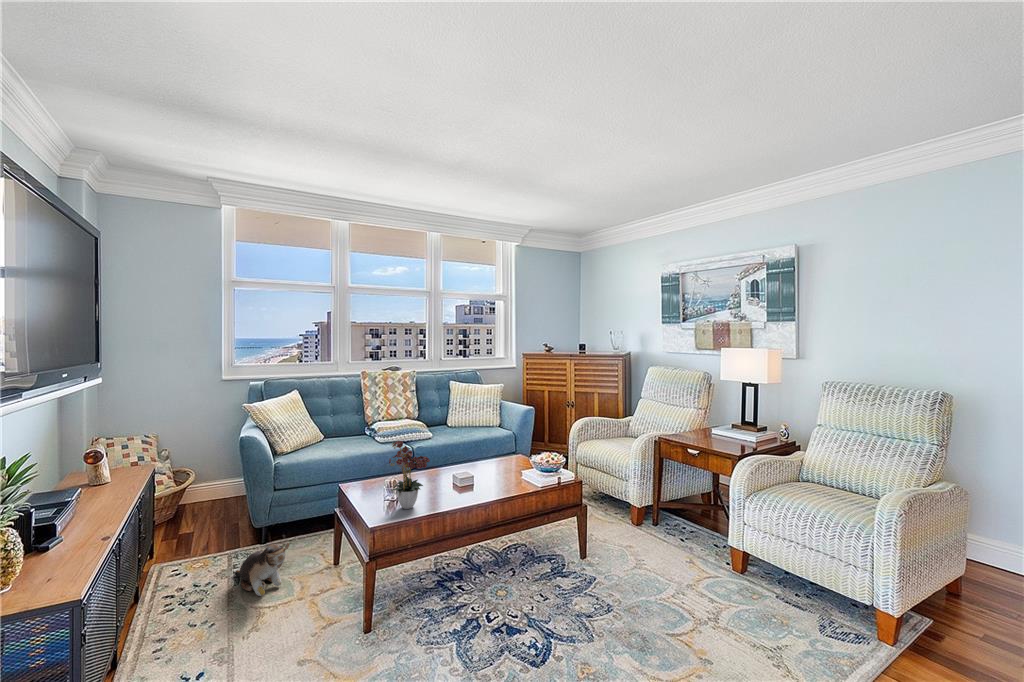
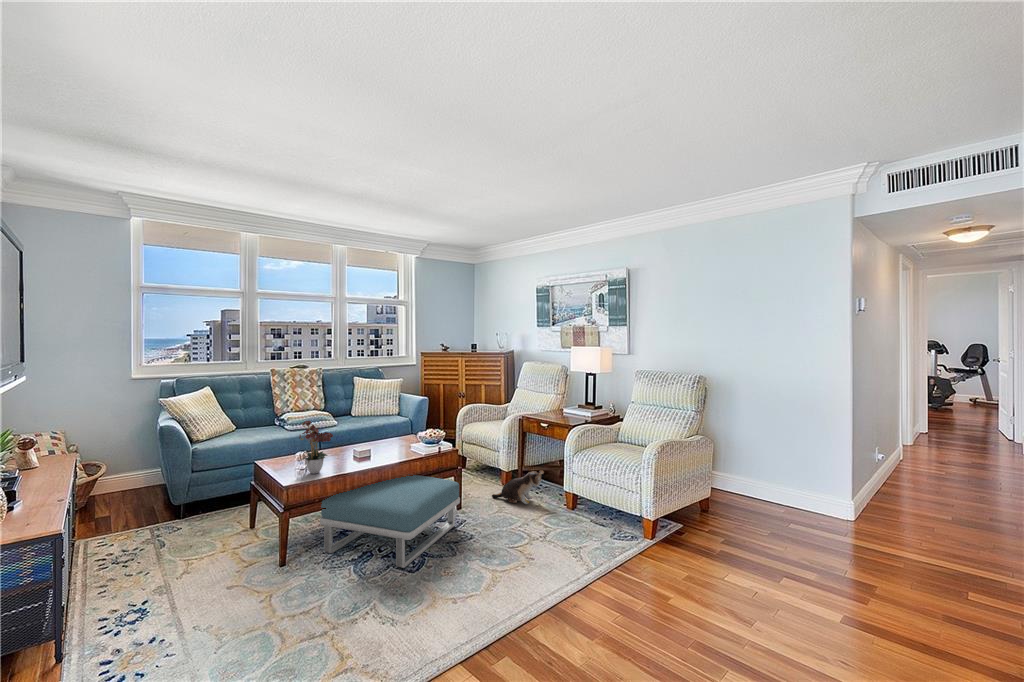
footstool: none [413,506,590,655] -> present [320,475,460,568]
plush toy: present [235,543,289,596] -> present [492,470,544,504]

